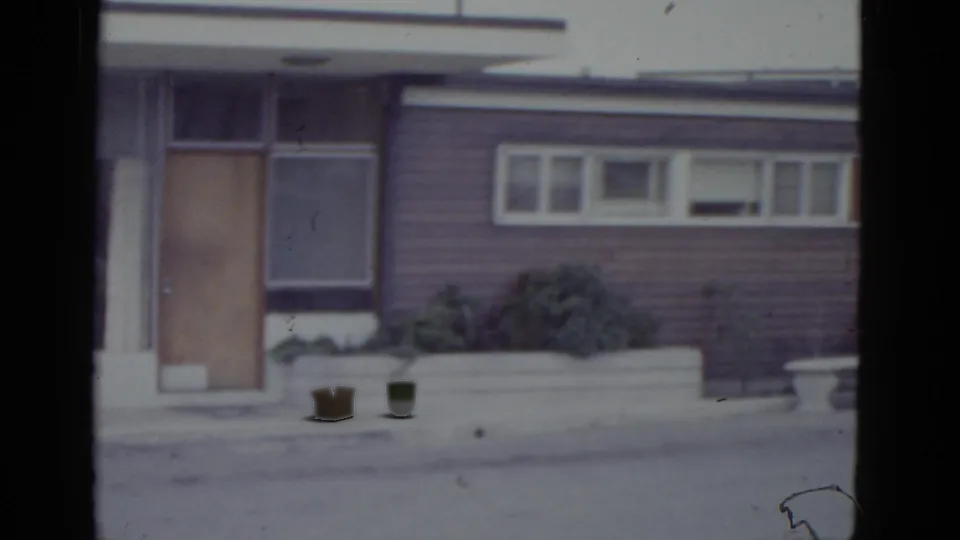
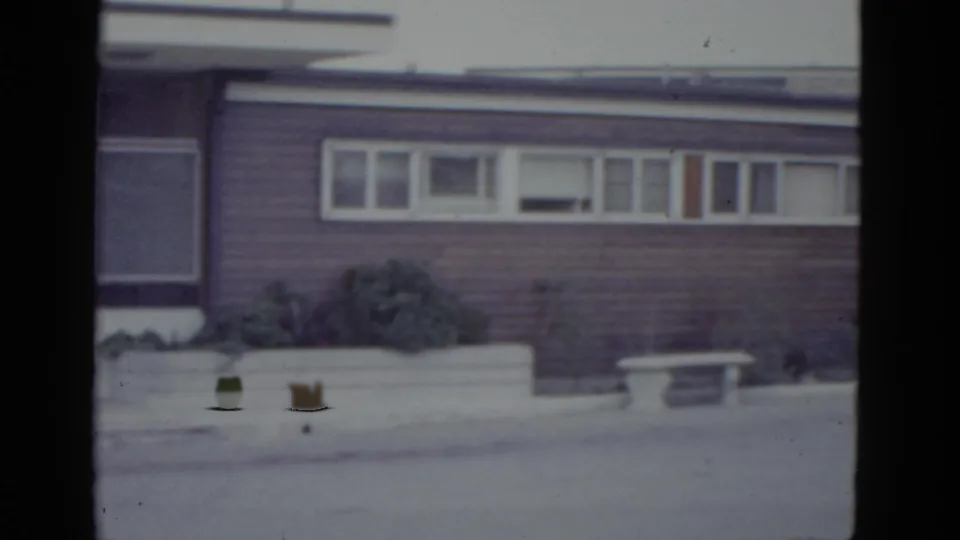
cardboard box: present [311,386,355,421] -> present [287,381,326,411]

